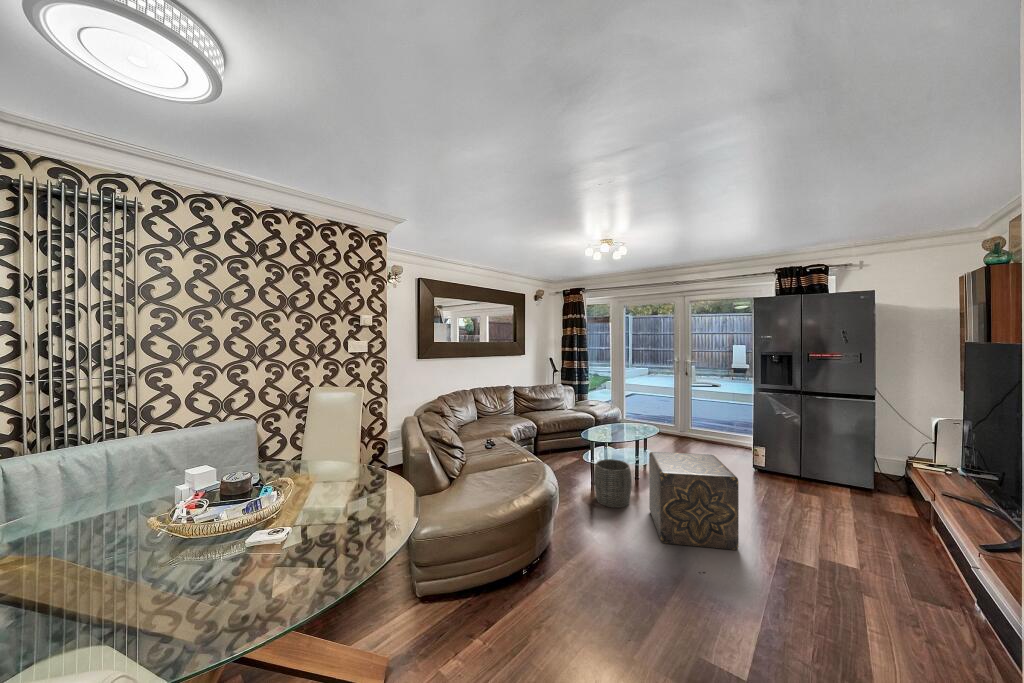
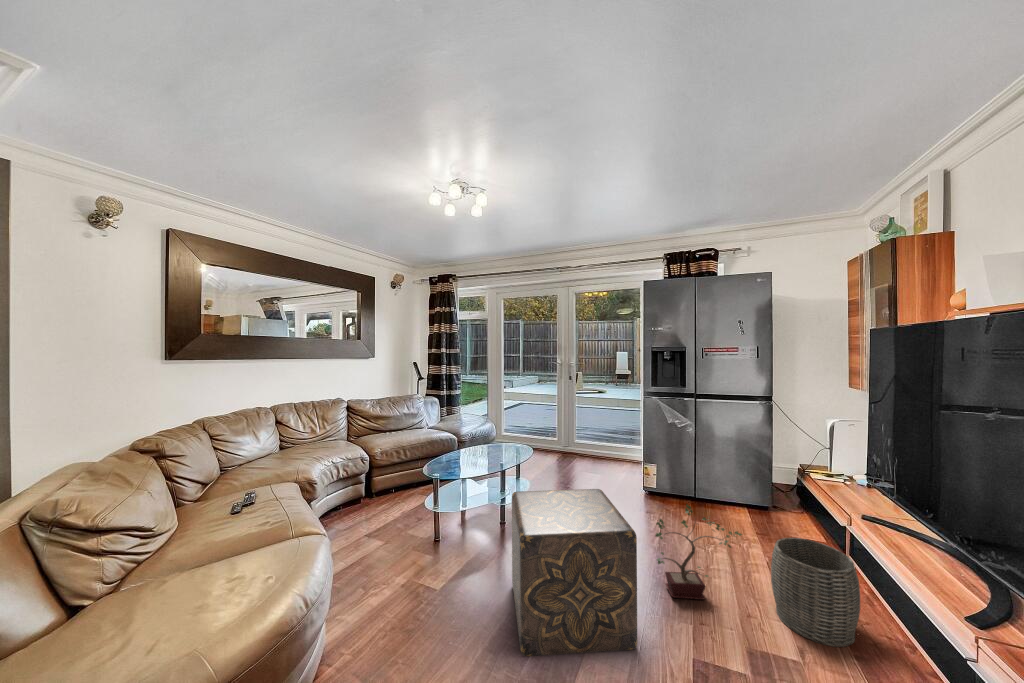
woven basket: present [594,459,632,508] -> present [771,538,860,647]
potted plant: none [754,469,826,535] -> present [655,504,742,600]

